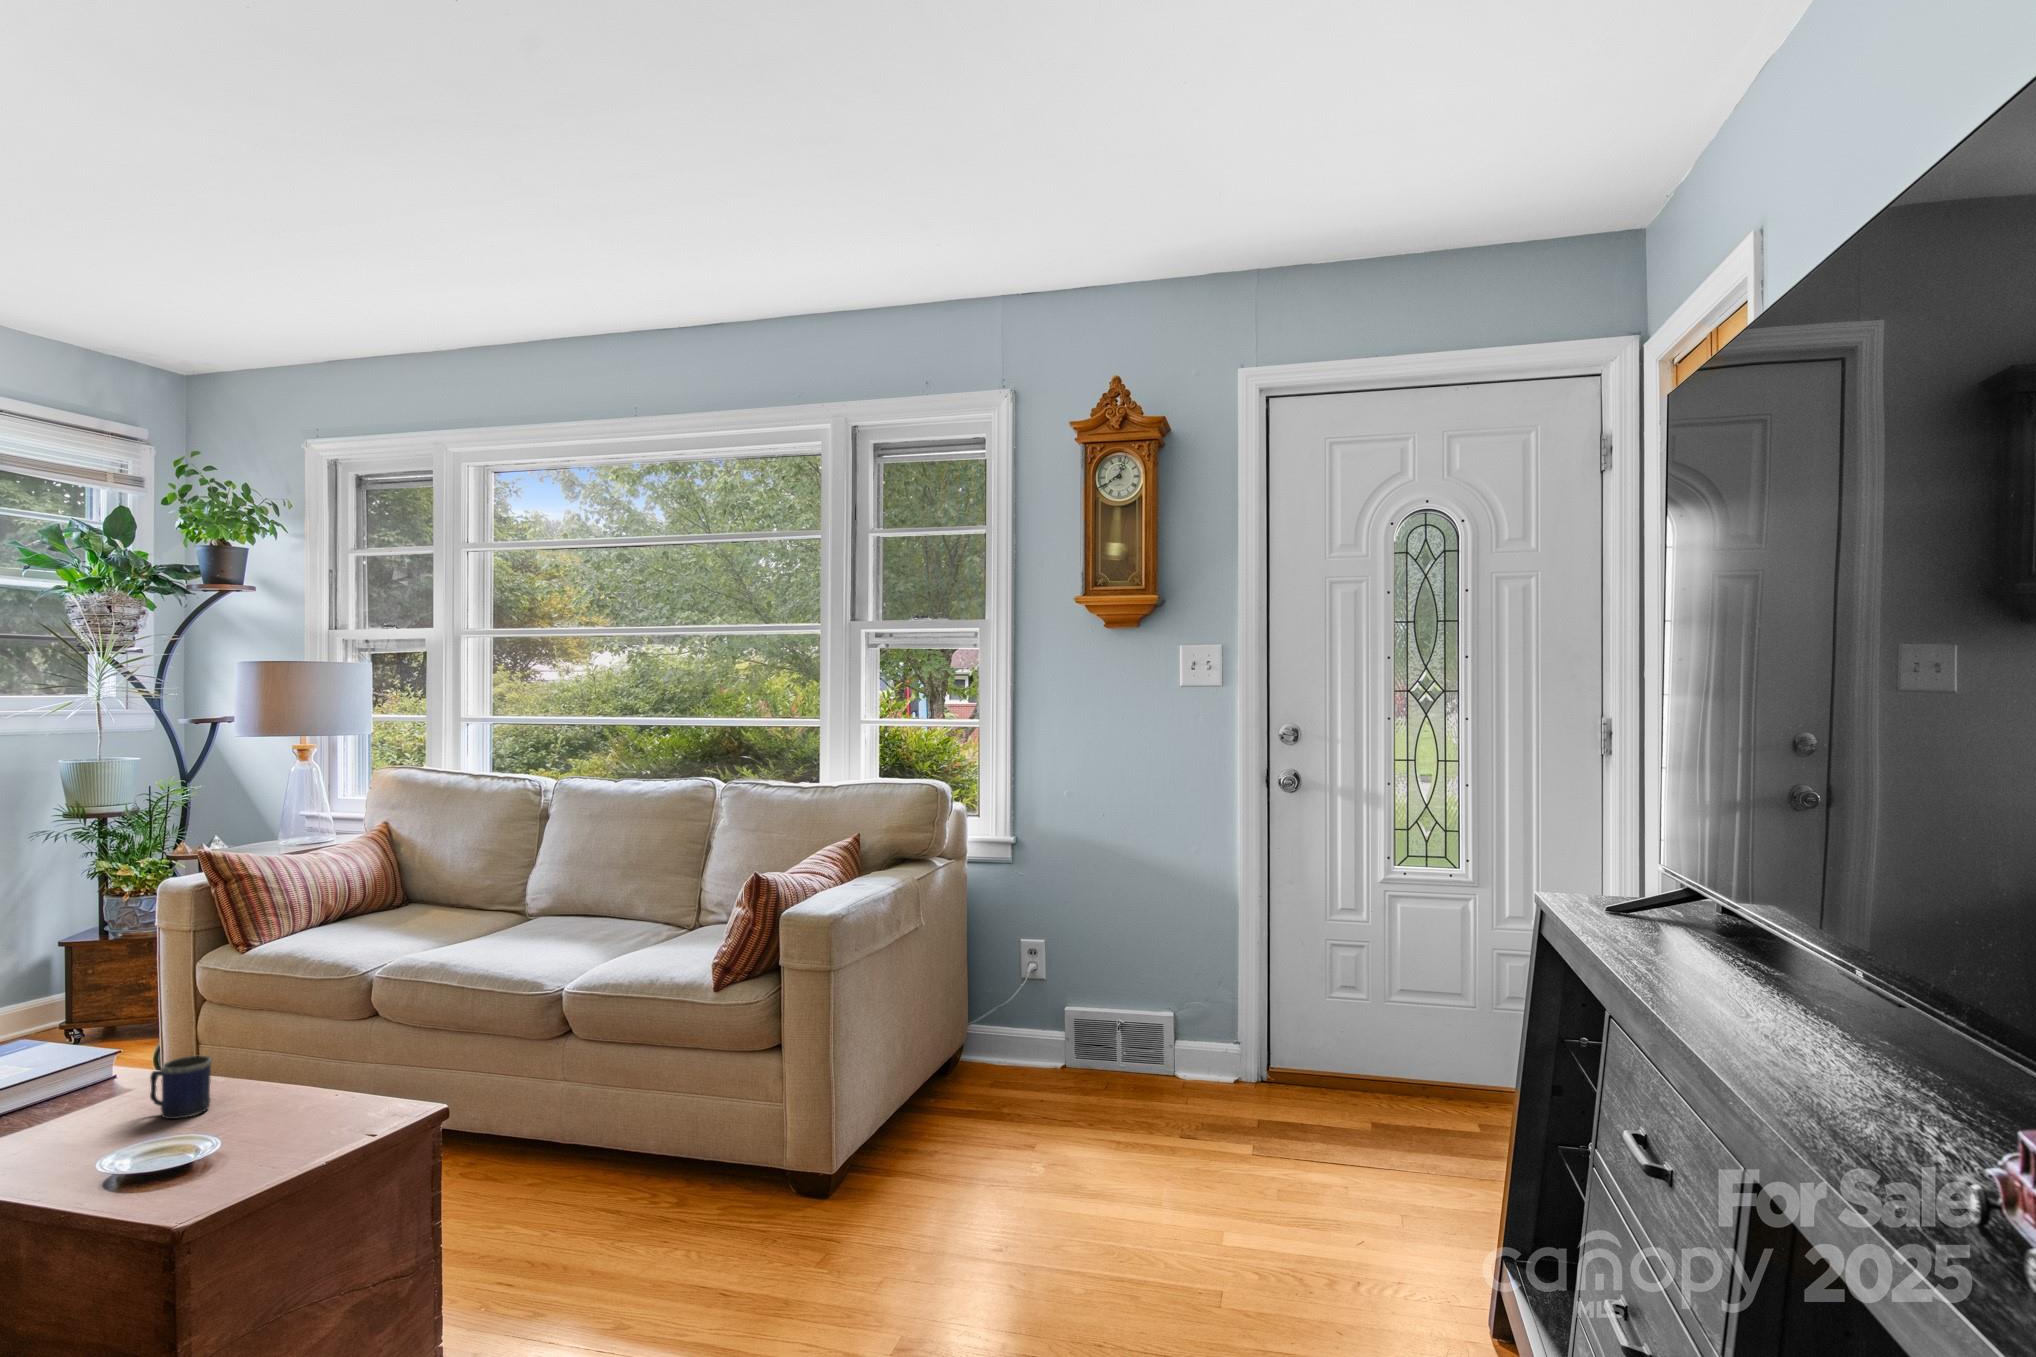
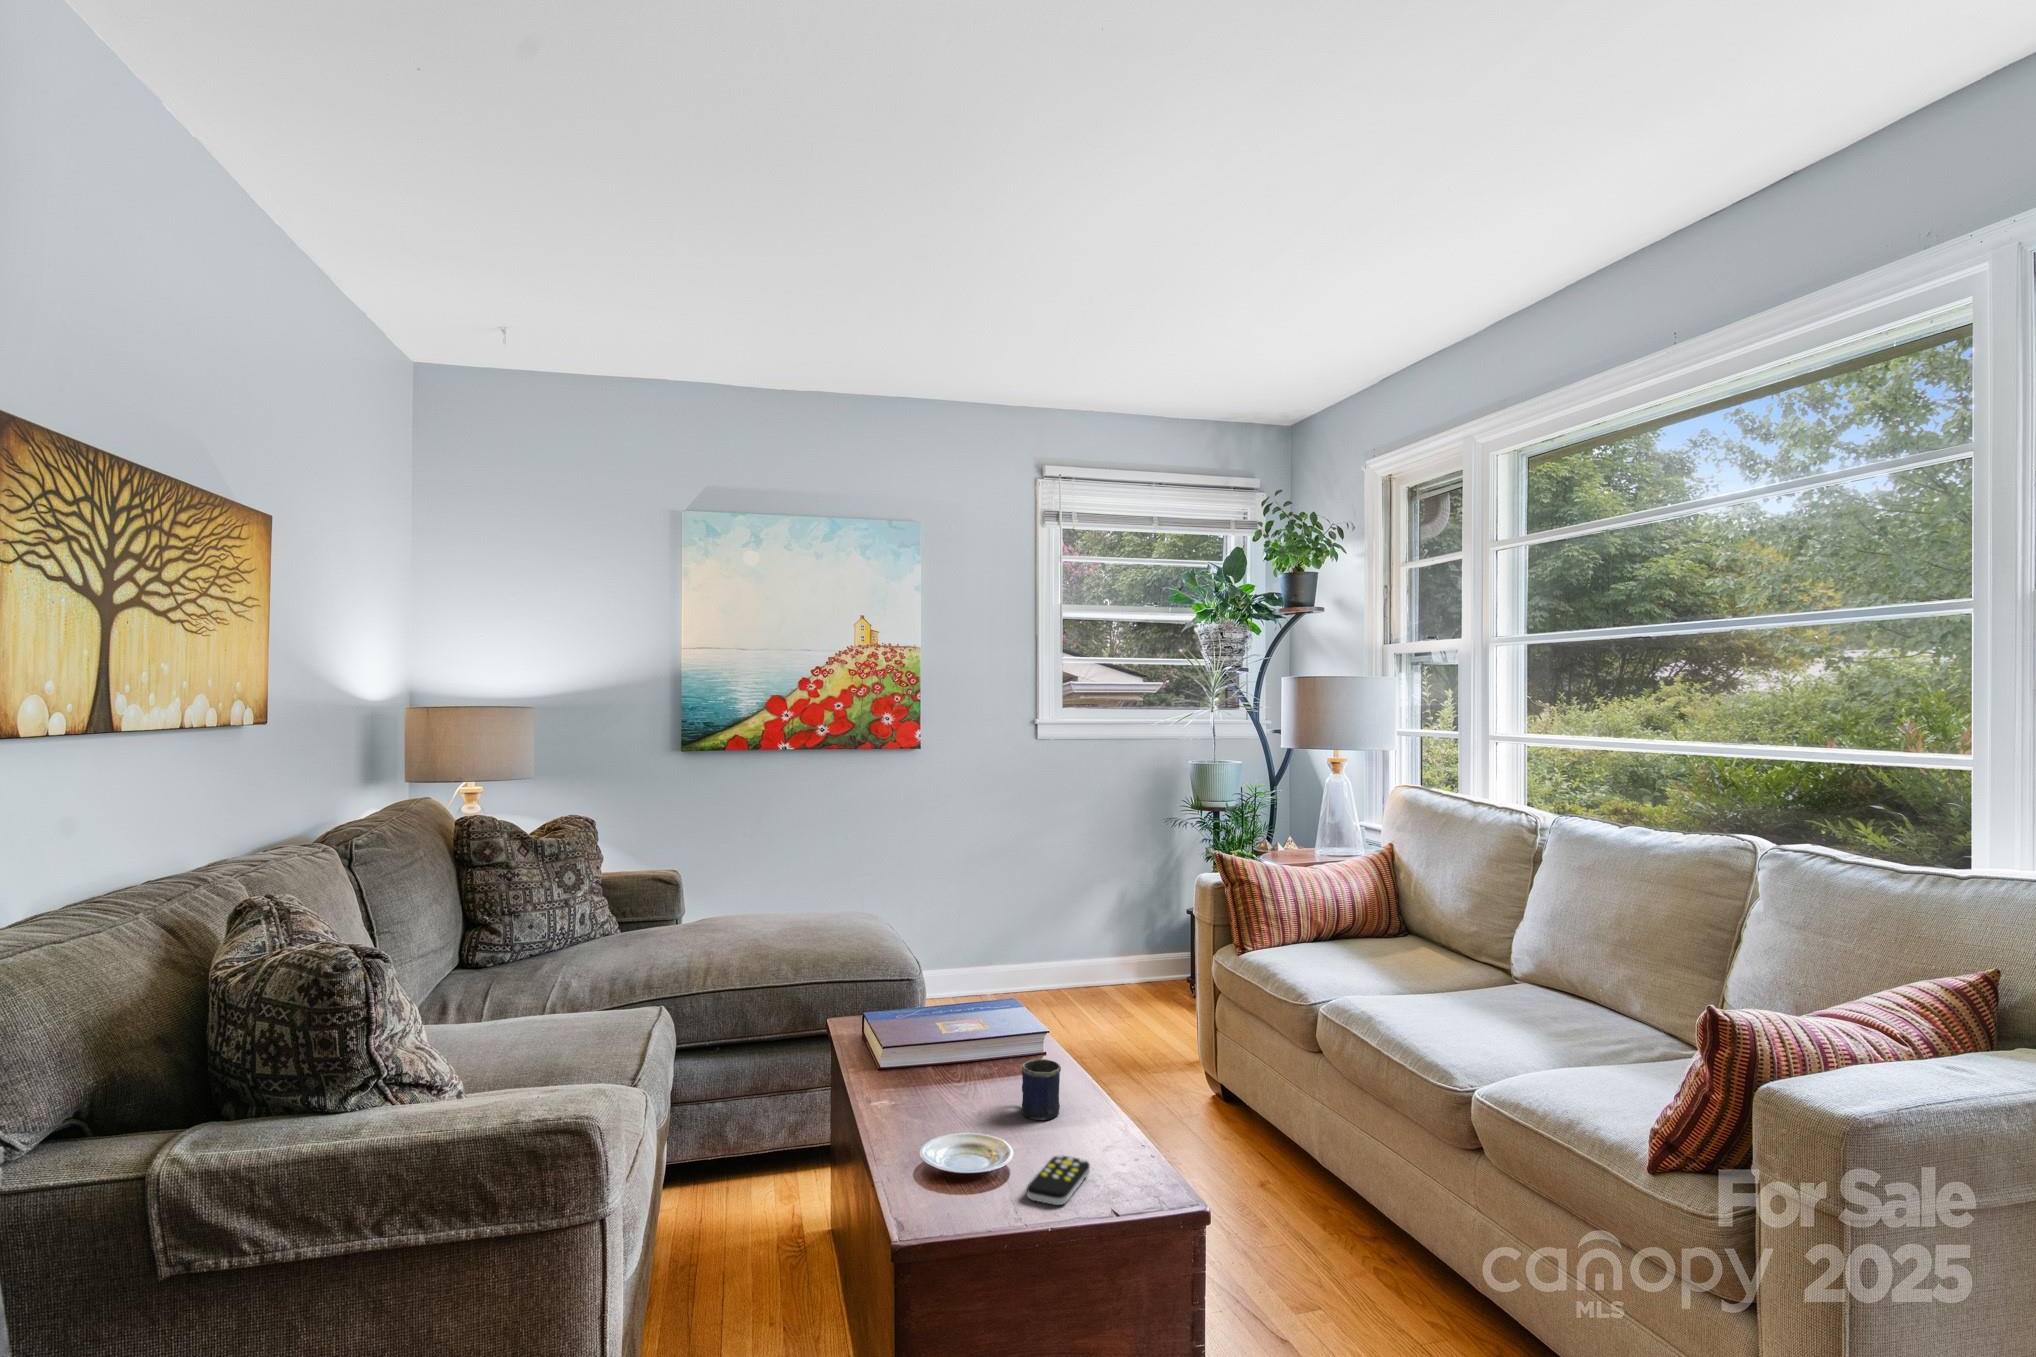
remote control: none [264,1113,315,1157] -> present [1027,1155,1090,1205]

